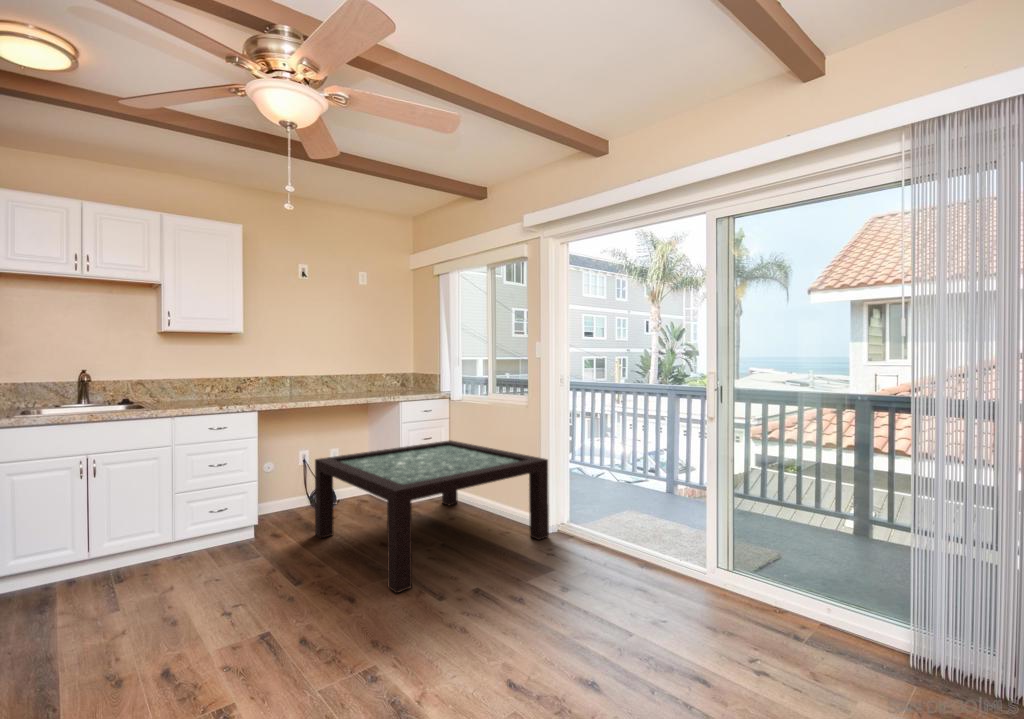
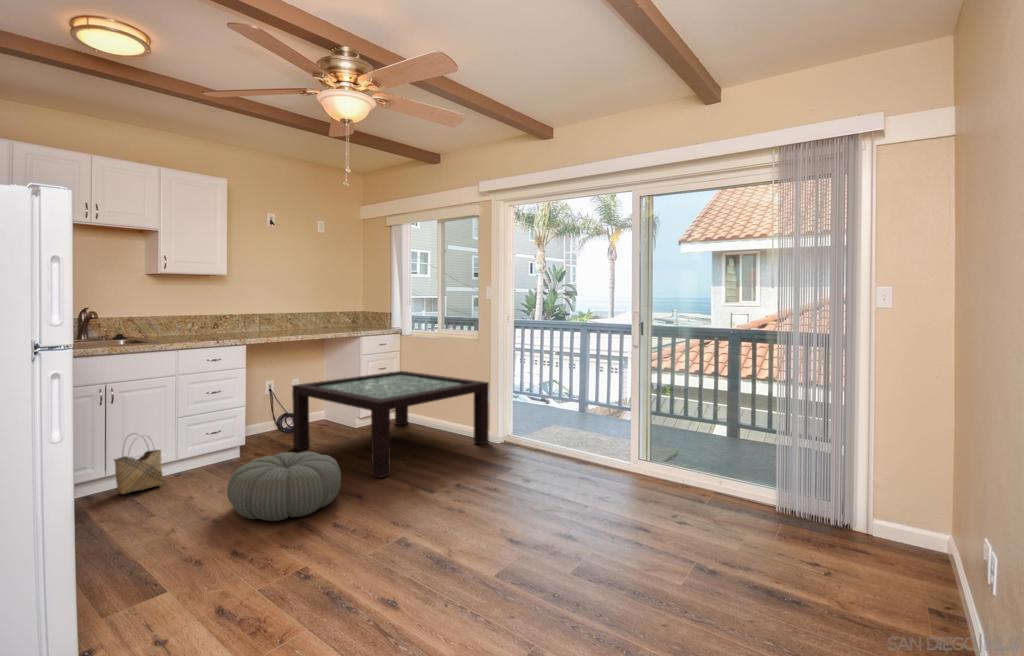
woven basket: none [71,522,139,603] -> present [114,436,163,494]
pouf: none [169,558,335,674] -> present [227,452,341,521]

